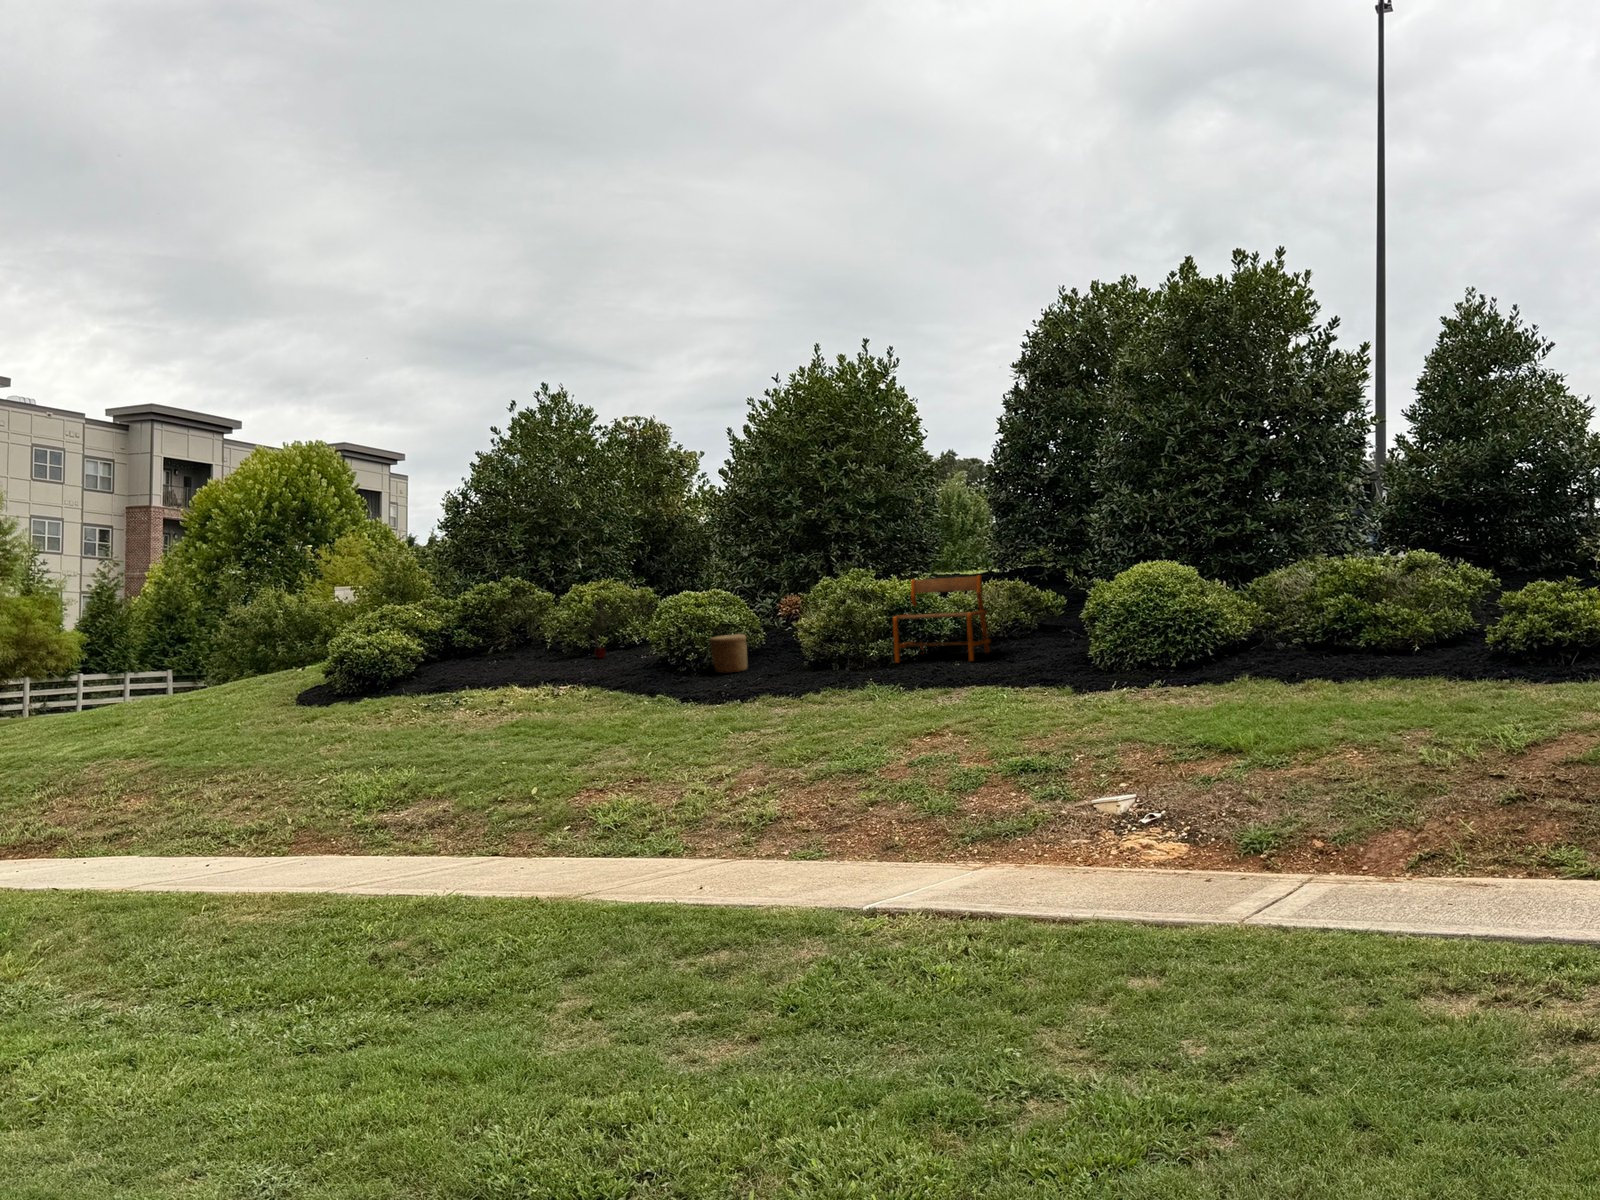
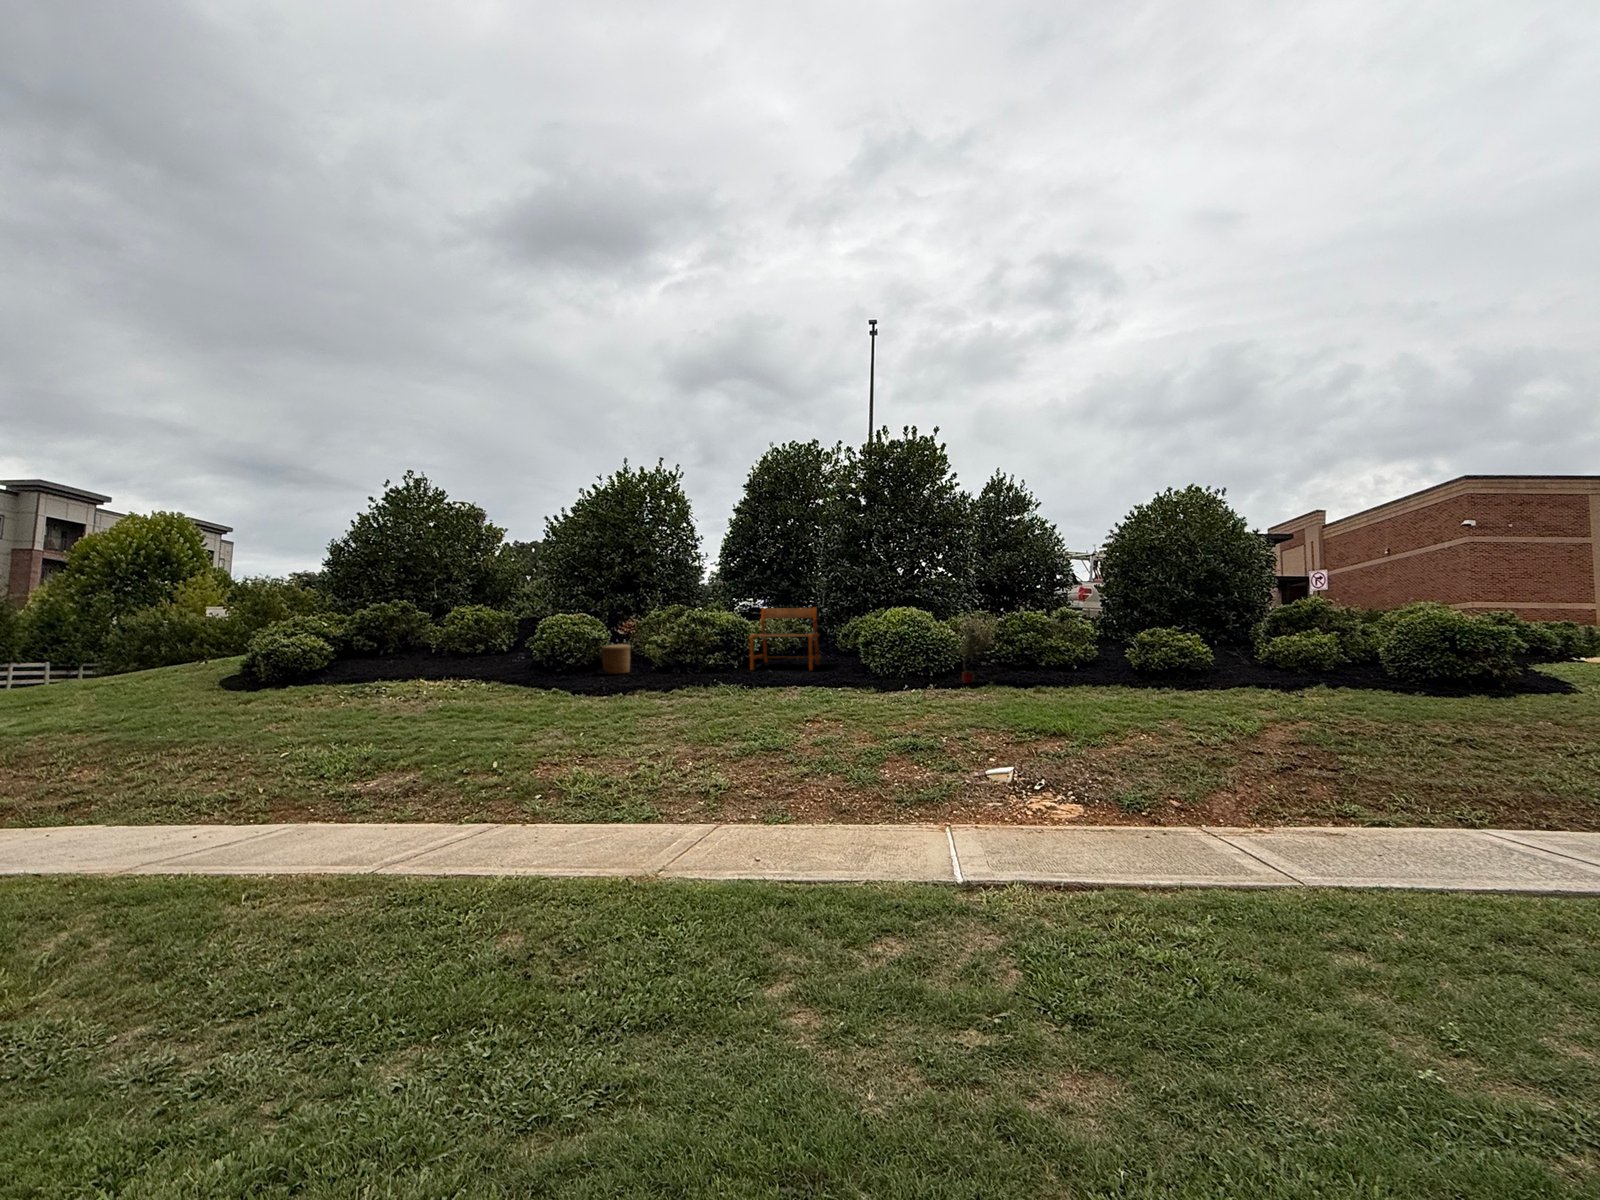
potted tree: present [576,602,618,658] -> present [945,626,990,683]

